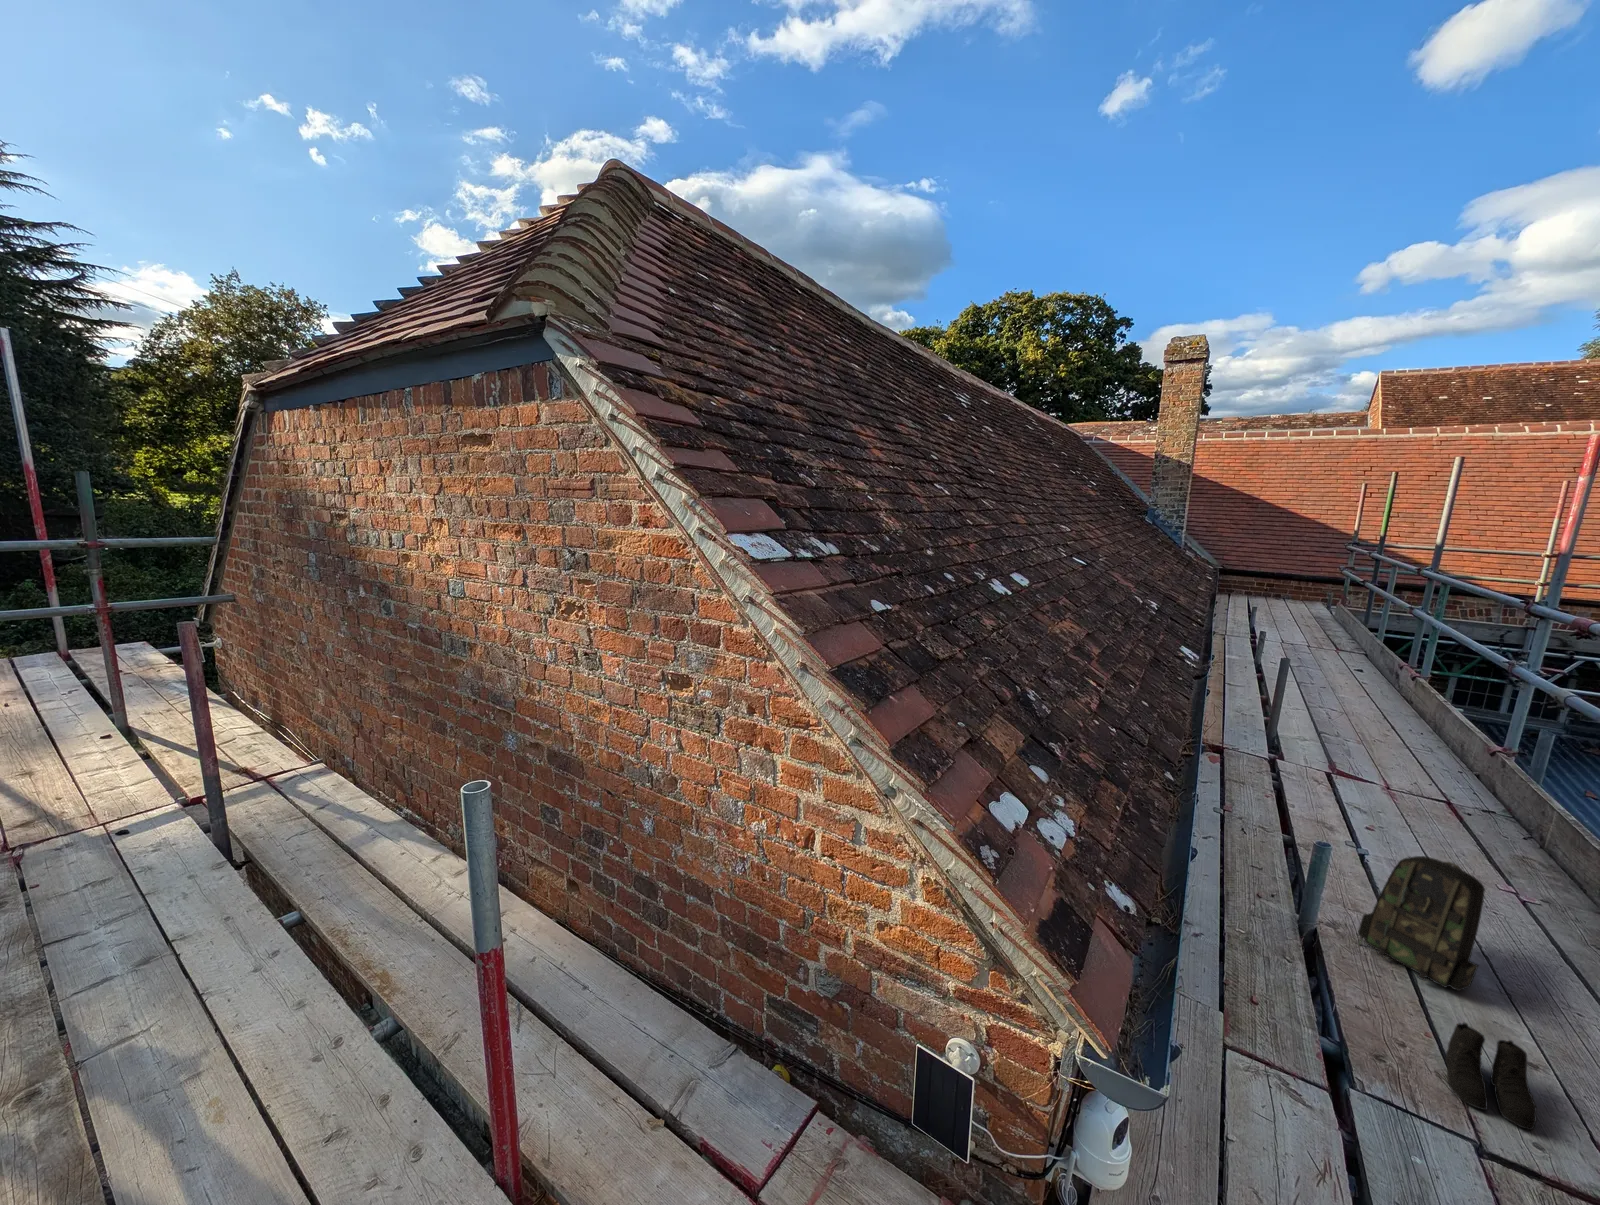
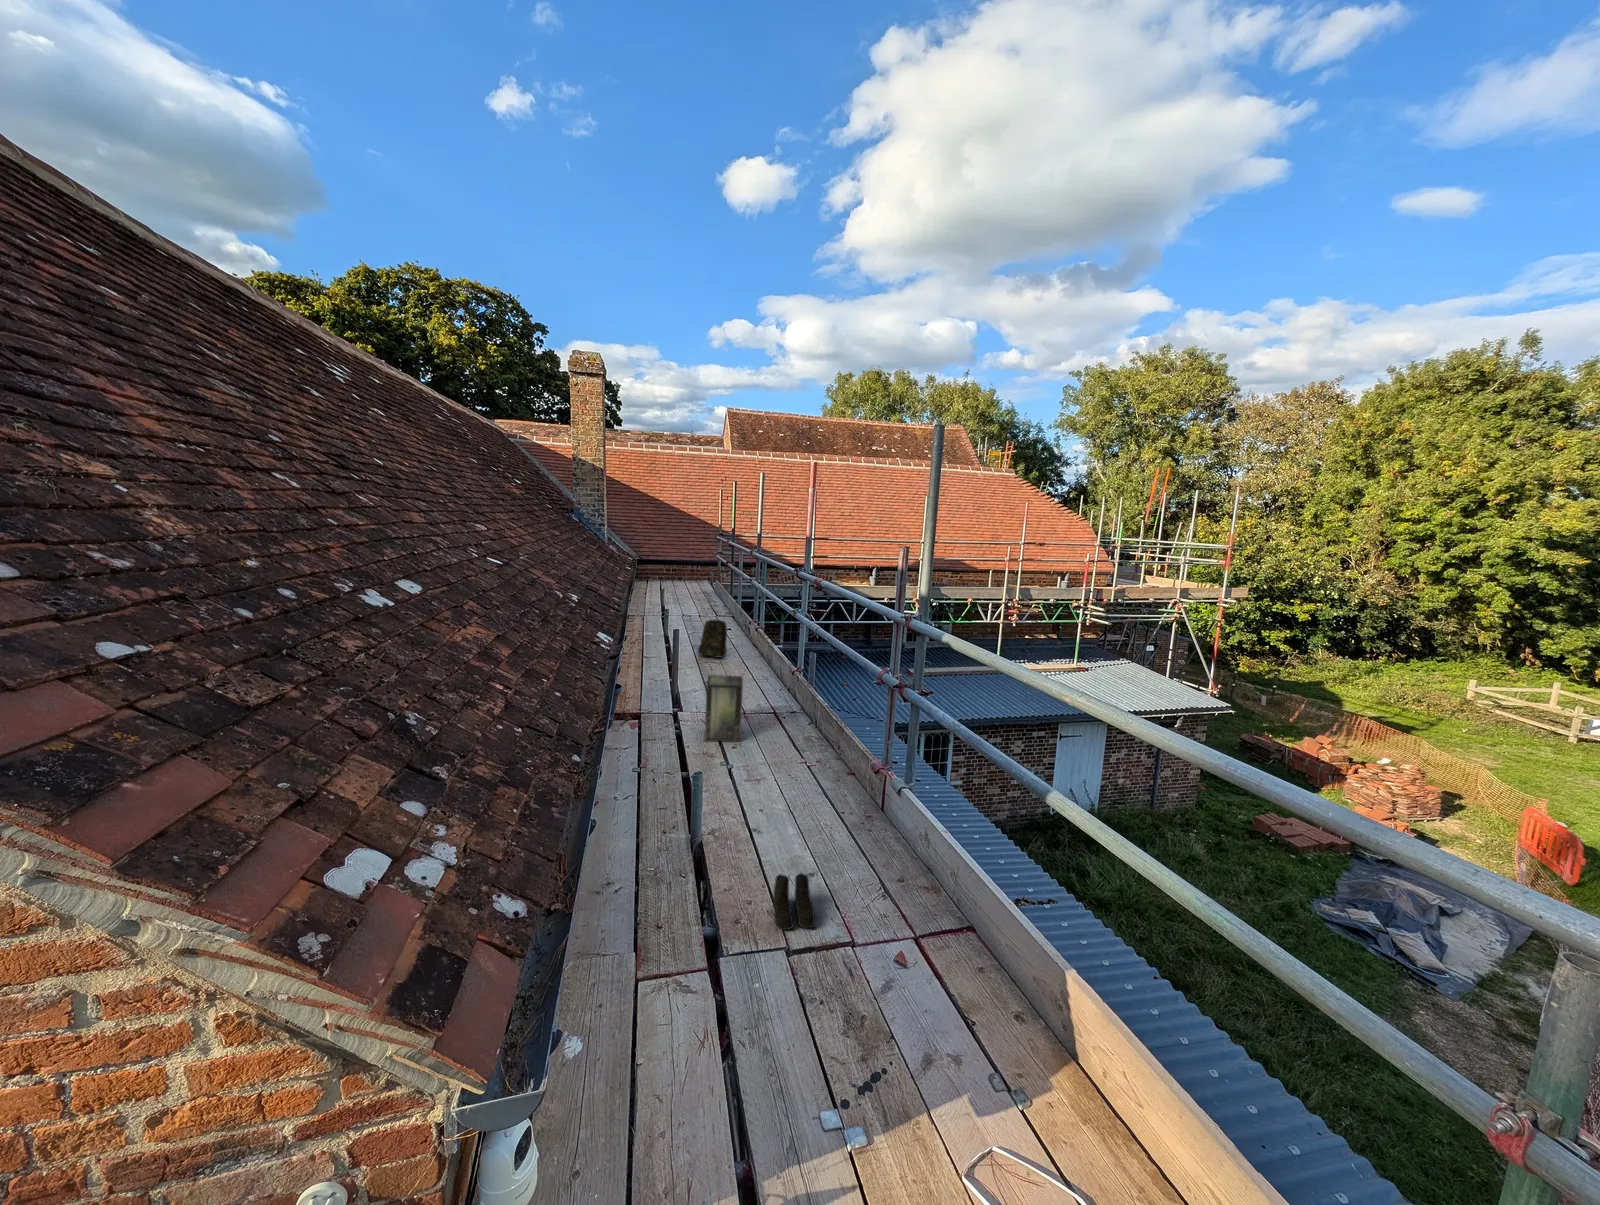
storage box: none [1317,719,1395,818] -> present [705,675,743,742]
backpack: present [1358,856,1485,991] -> present [698,619,727,658]

